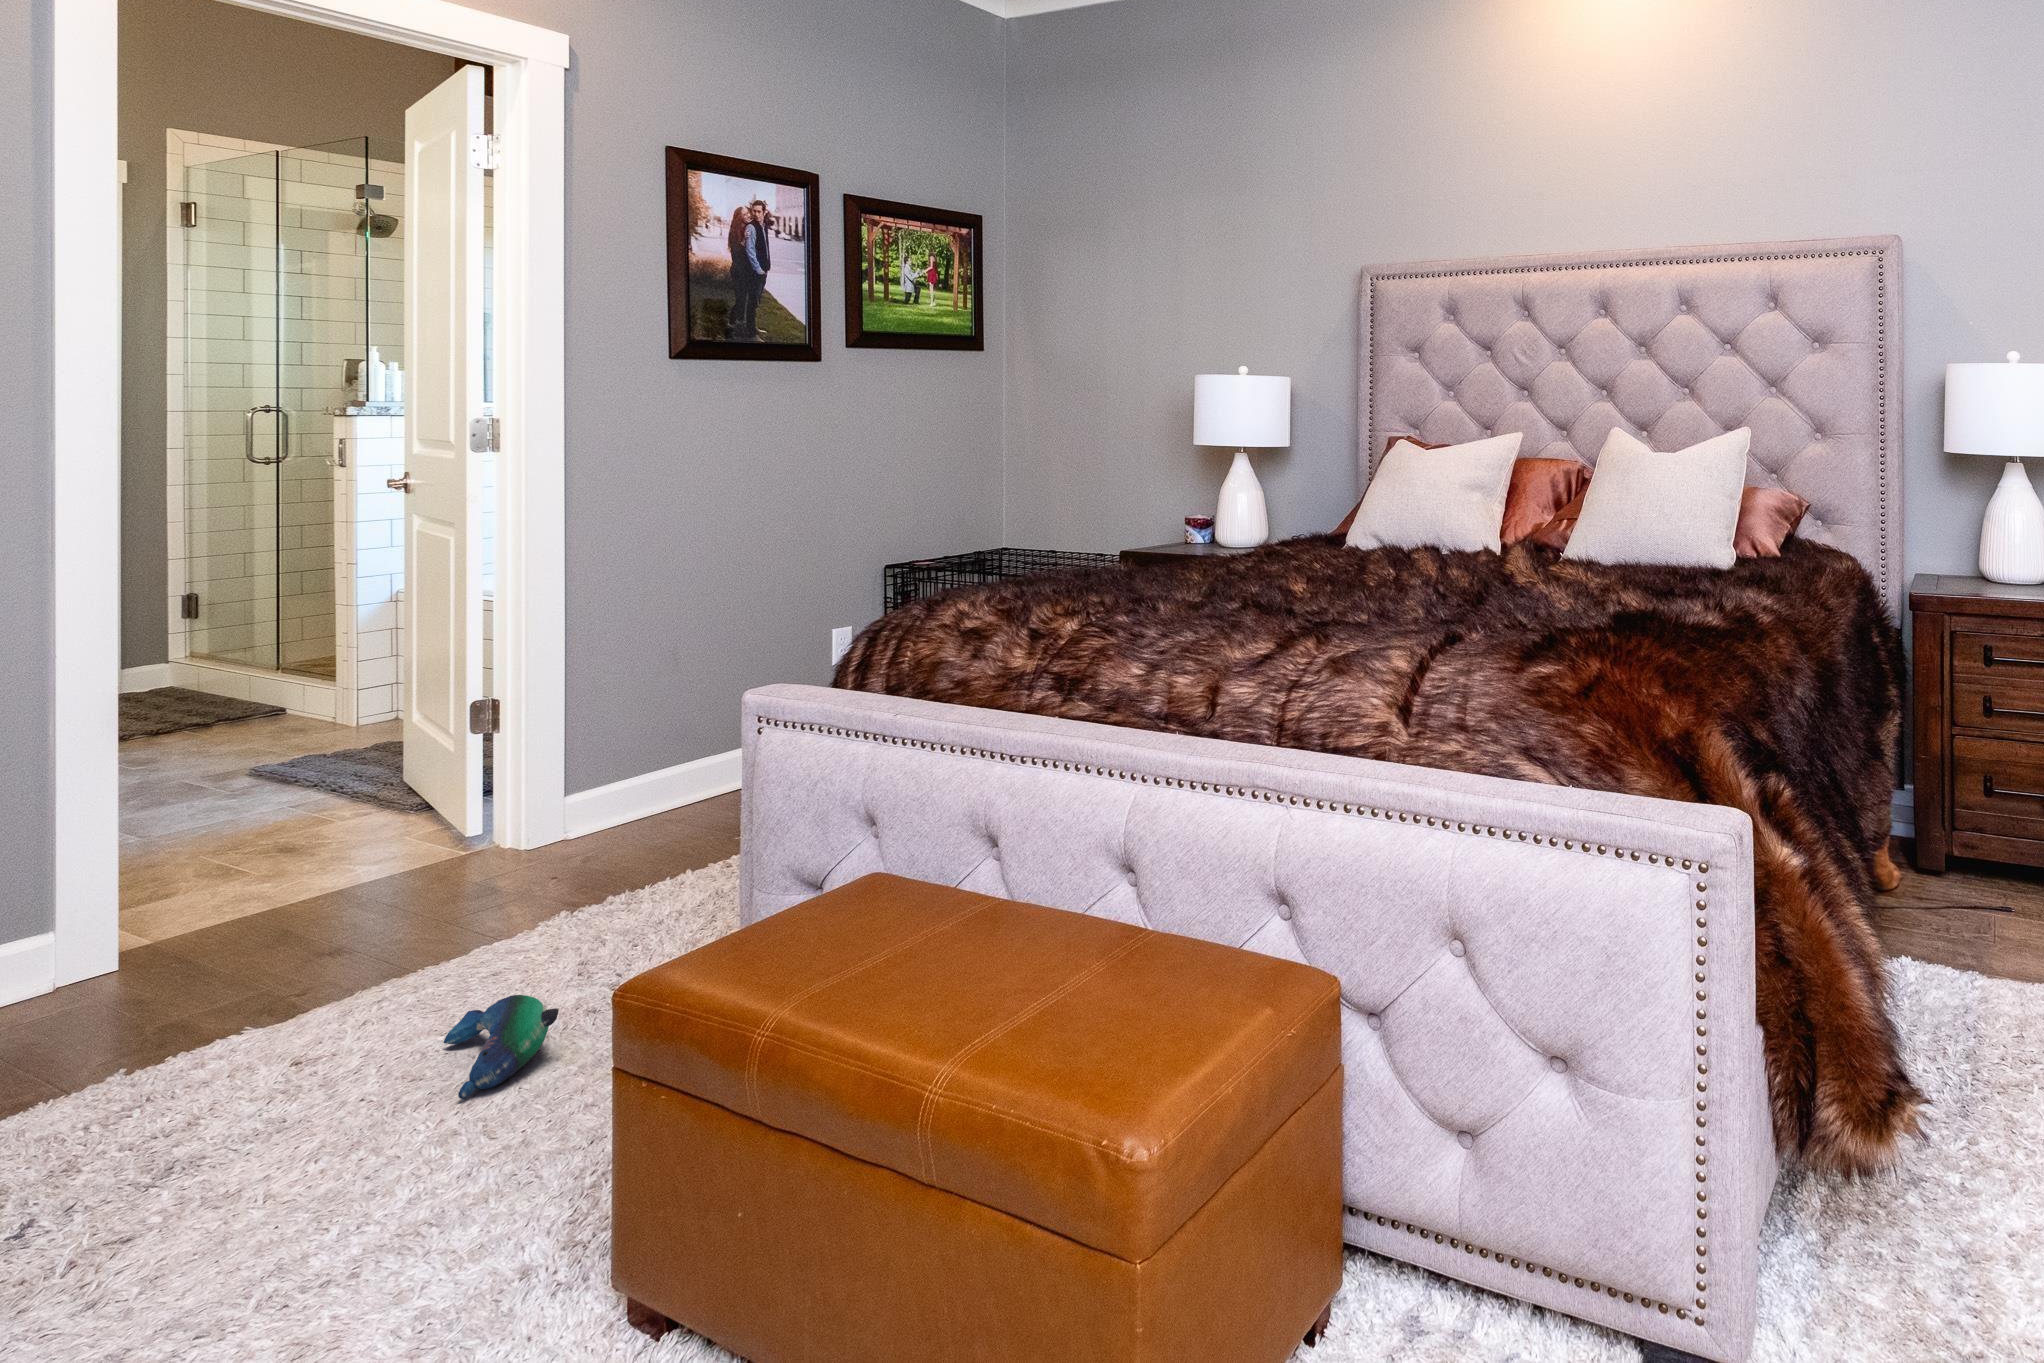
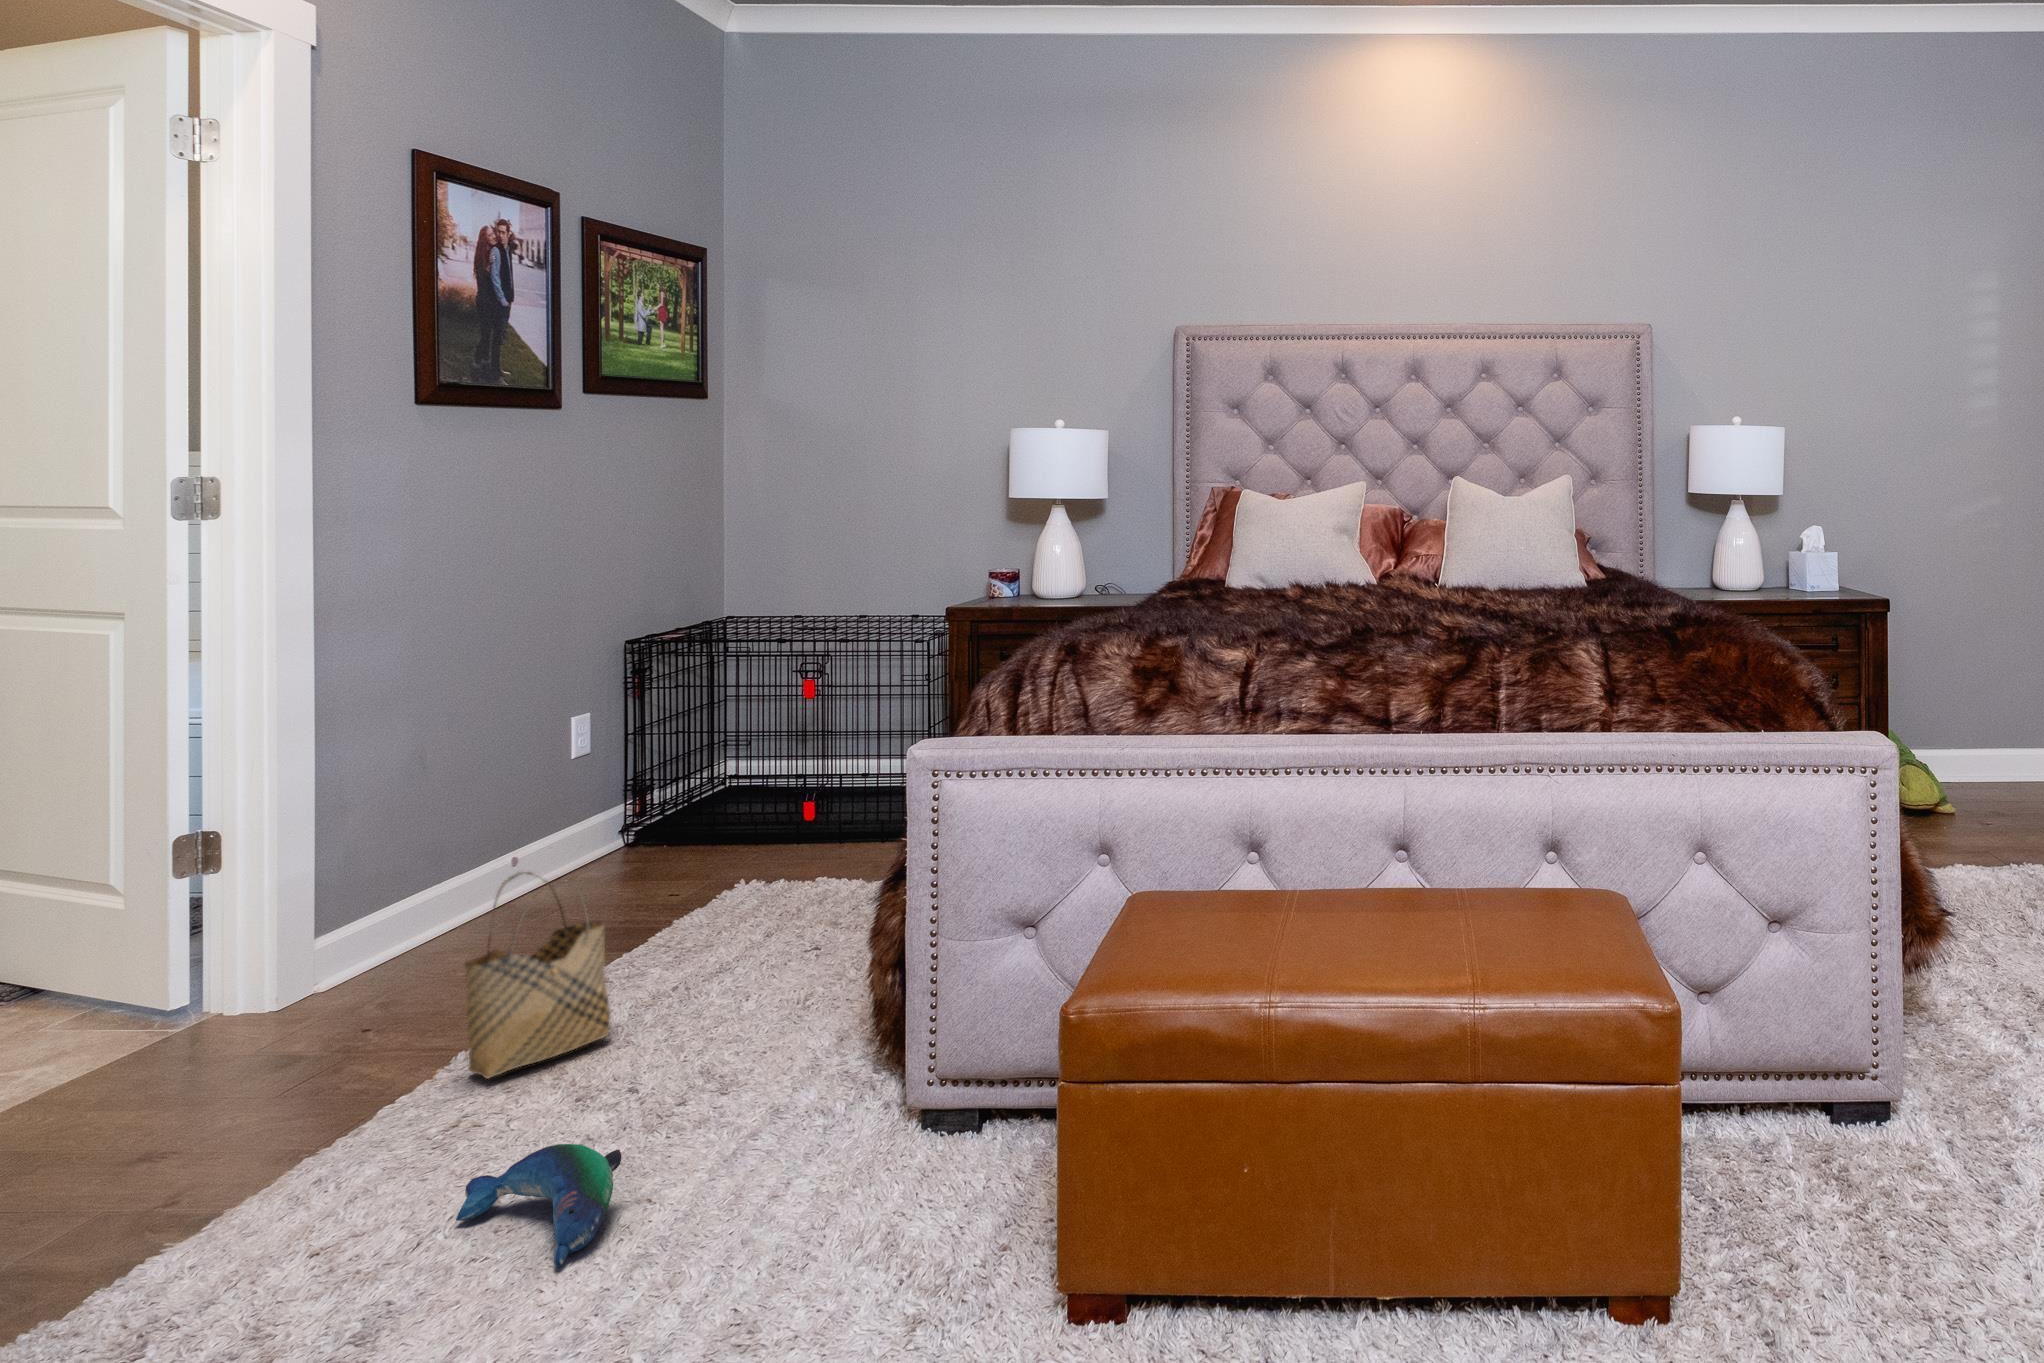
woven basket: none [570,759,701,931] -> present [463,872,611,1079]

